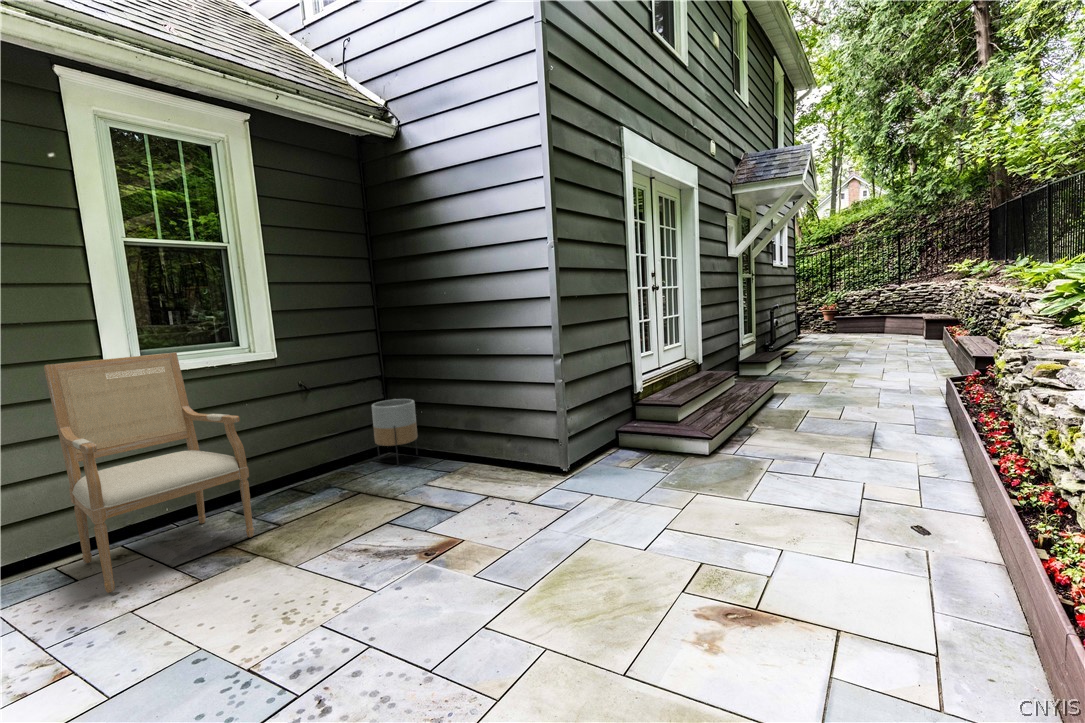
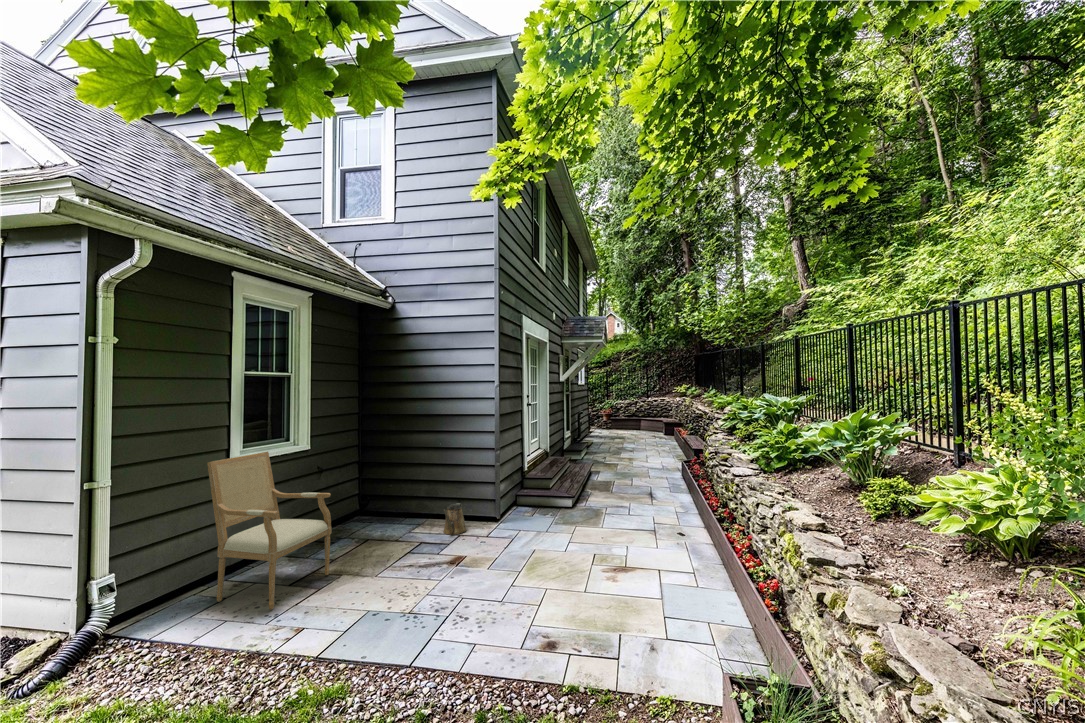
planter: present [372,399,418,466] -> none [359,482,391,530]
watering can: none [451,436,508,484] -> present [443,503,467,535]

